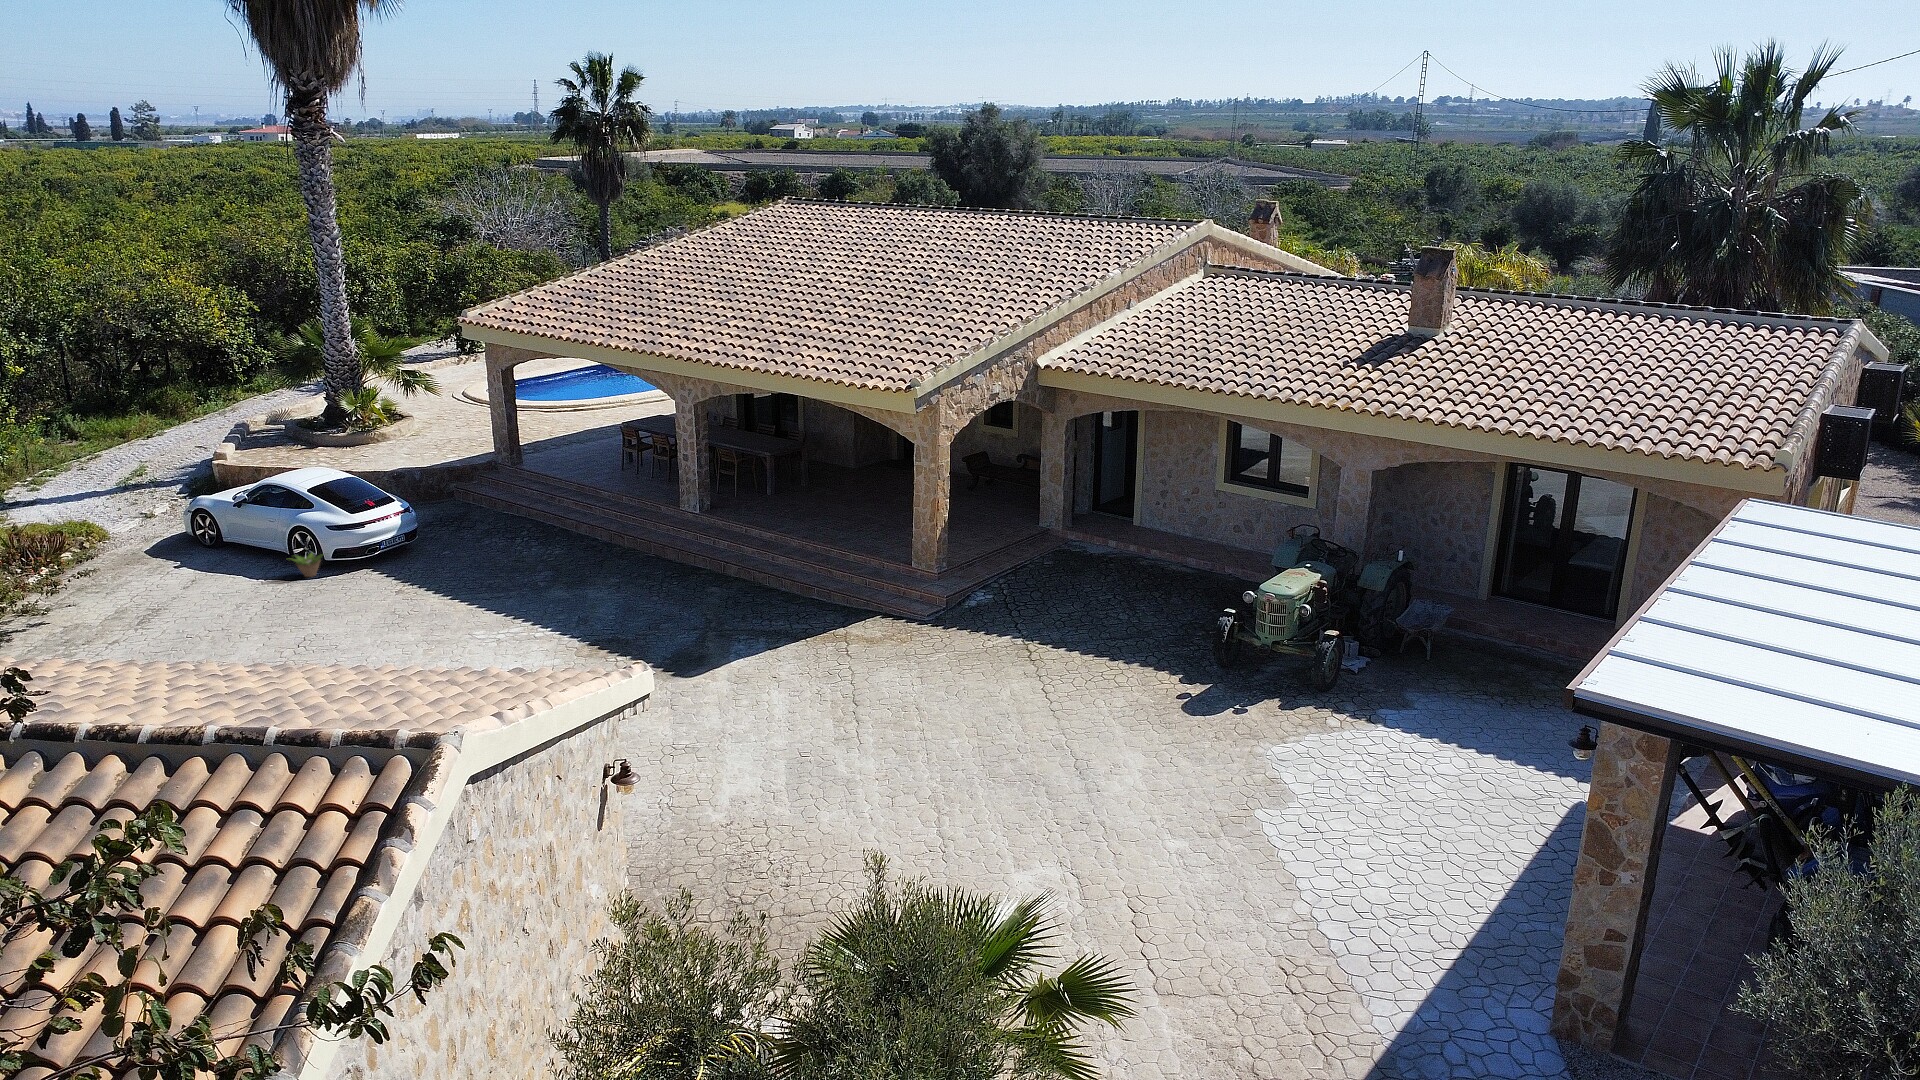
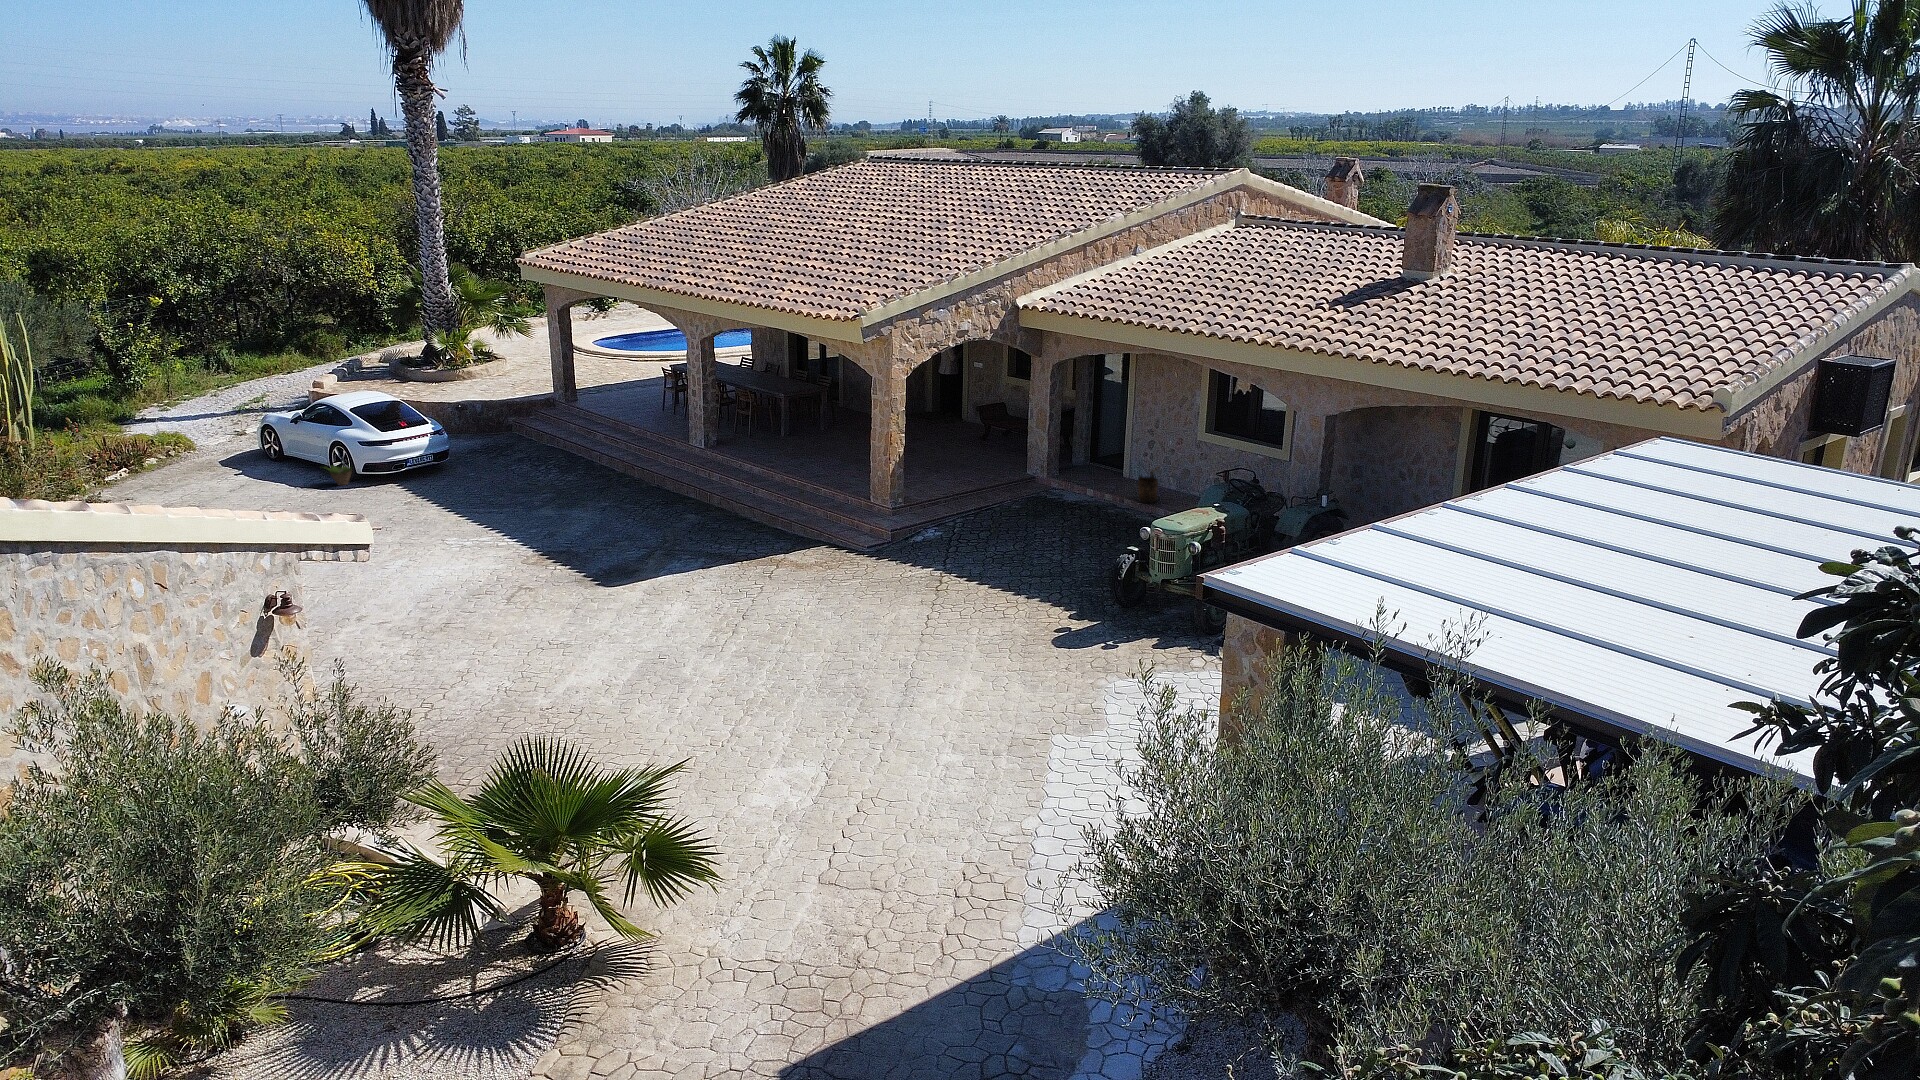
bucket: none [1155,514,1177,551] -> present [1137,466,1159,503]

